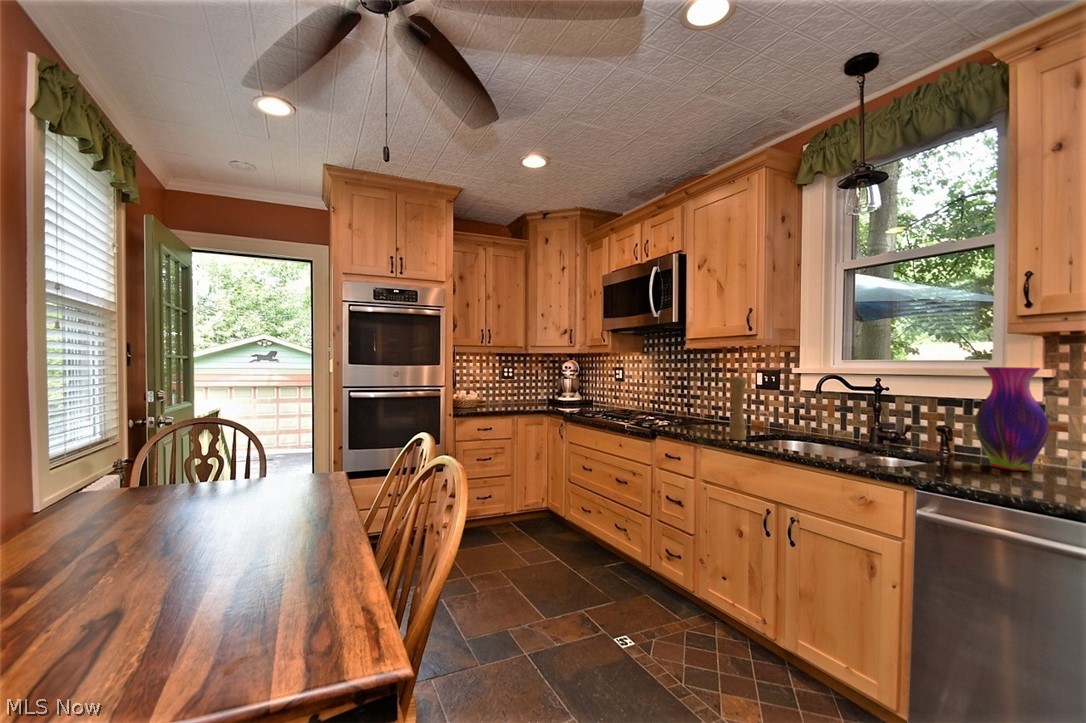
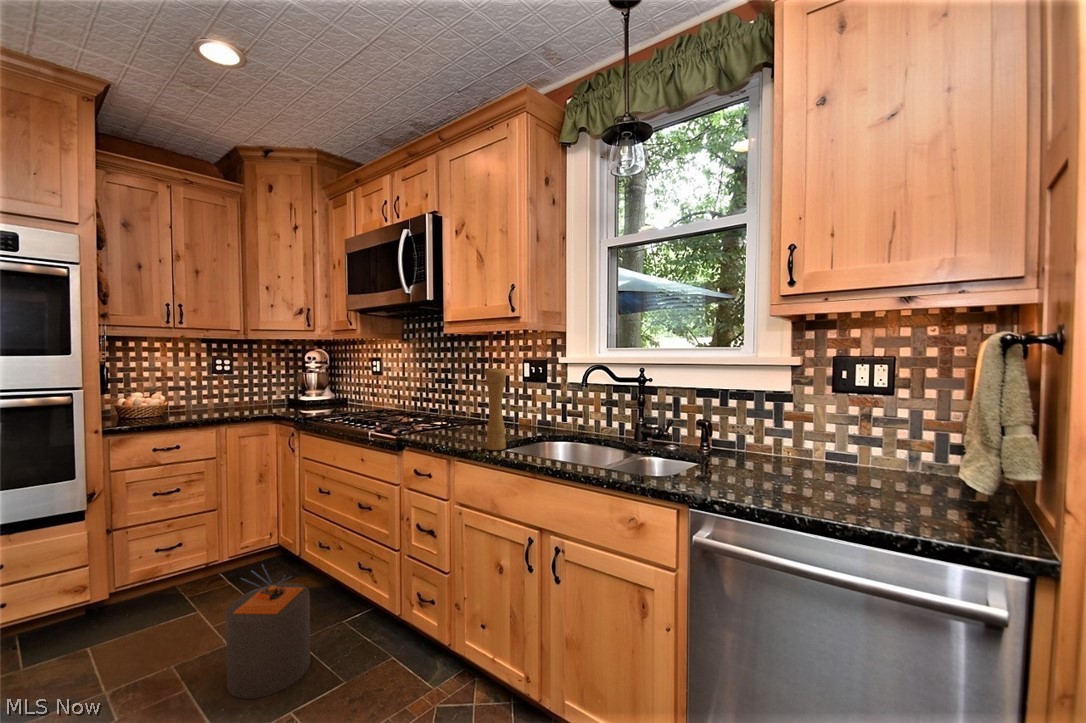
vase: present [974,367,1049,471] -> none [733,355,798,468]
trash can: none [540,507,591,597] -> present [226,565,310,699]

